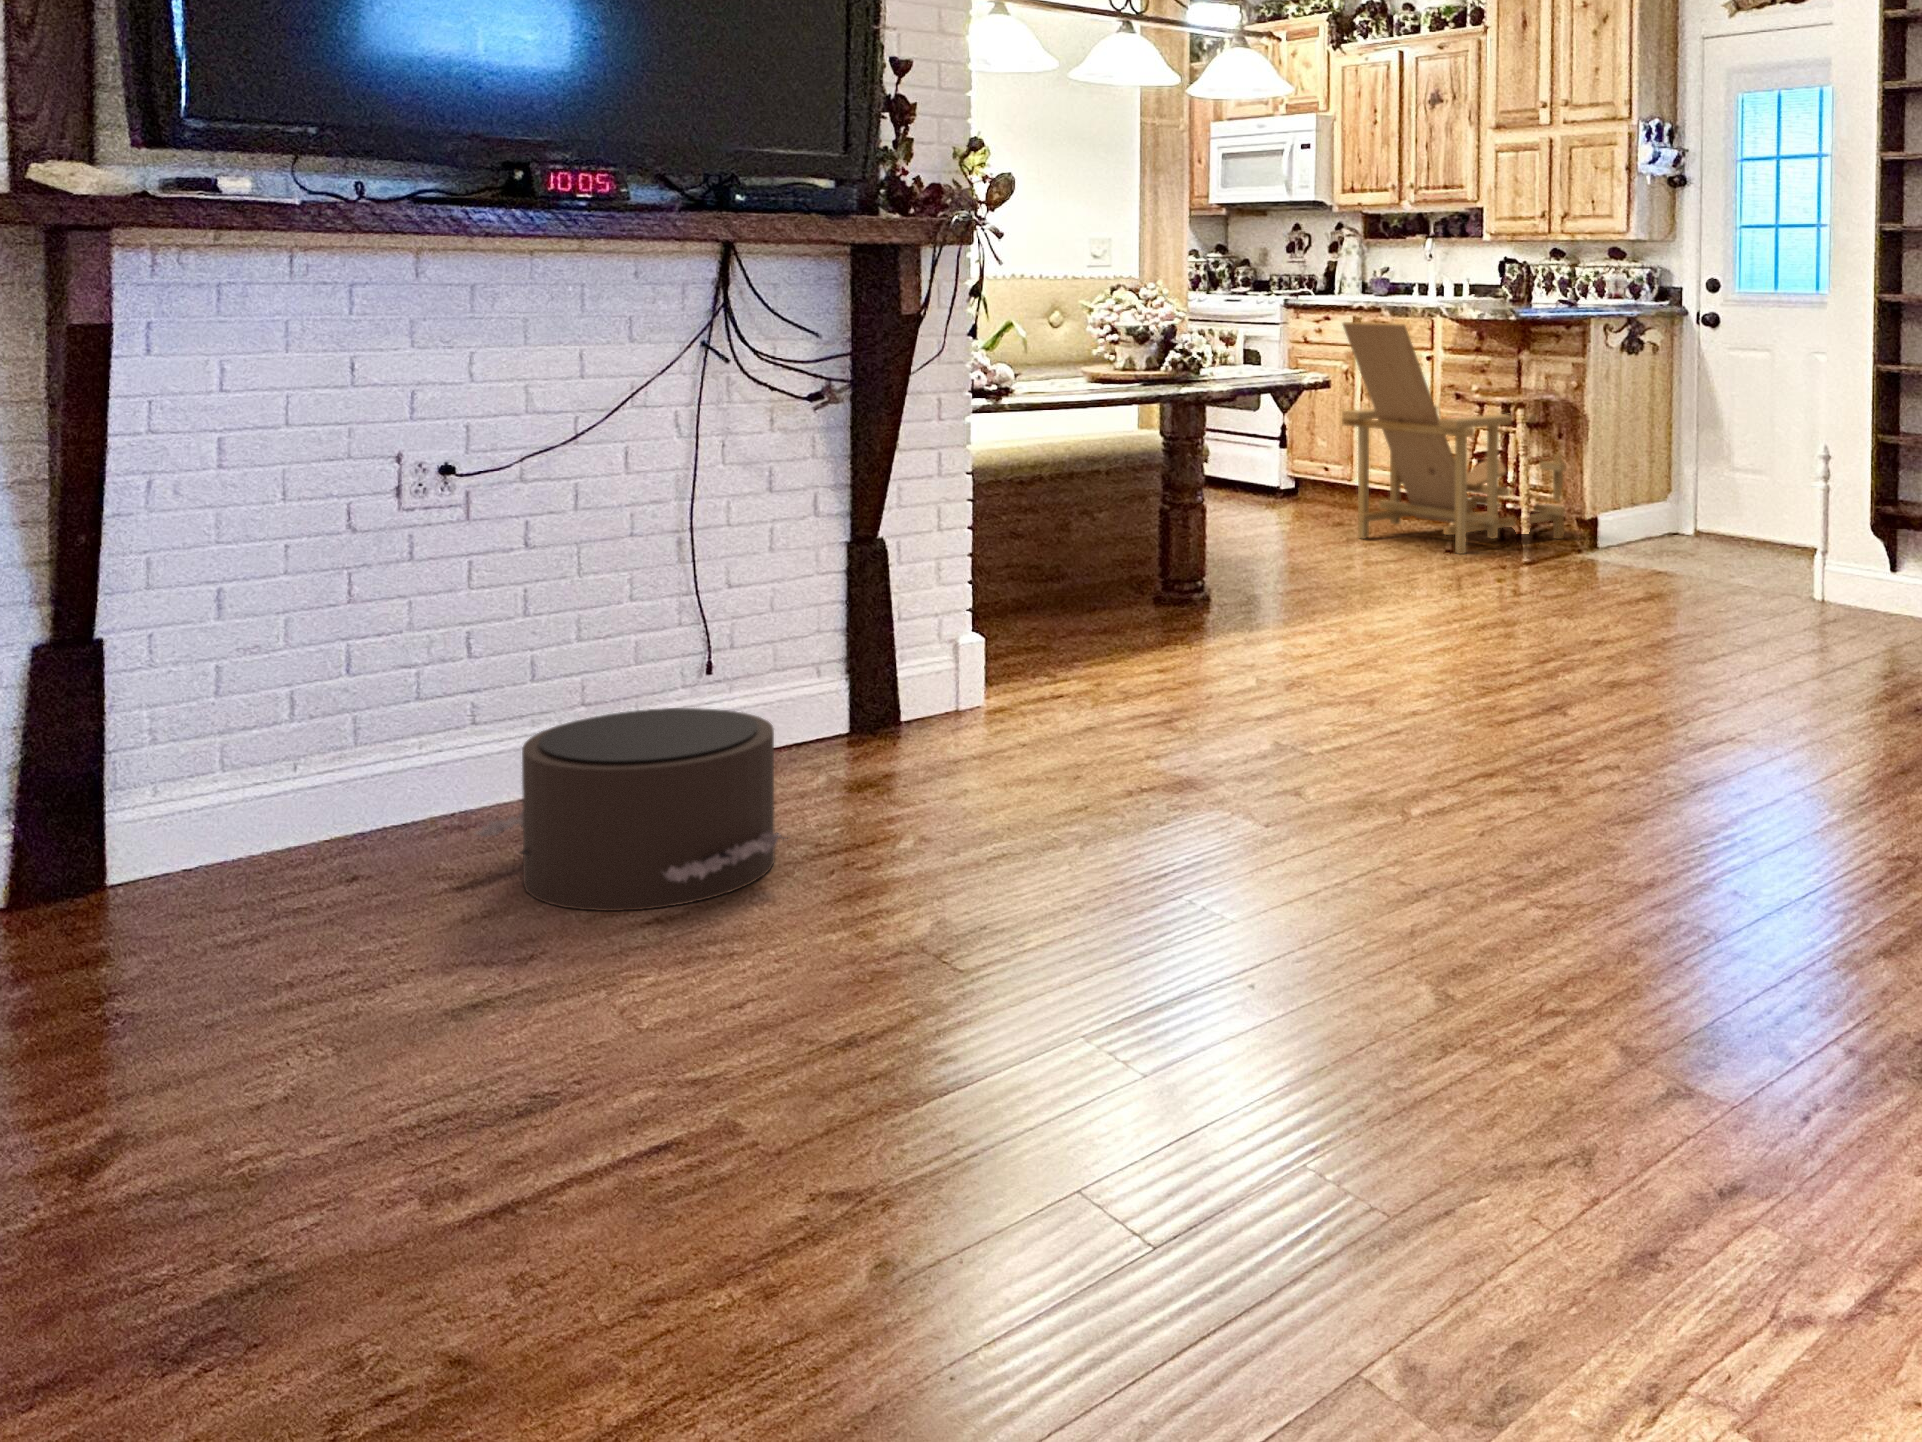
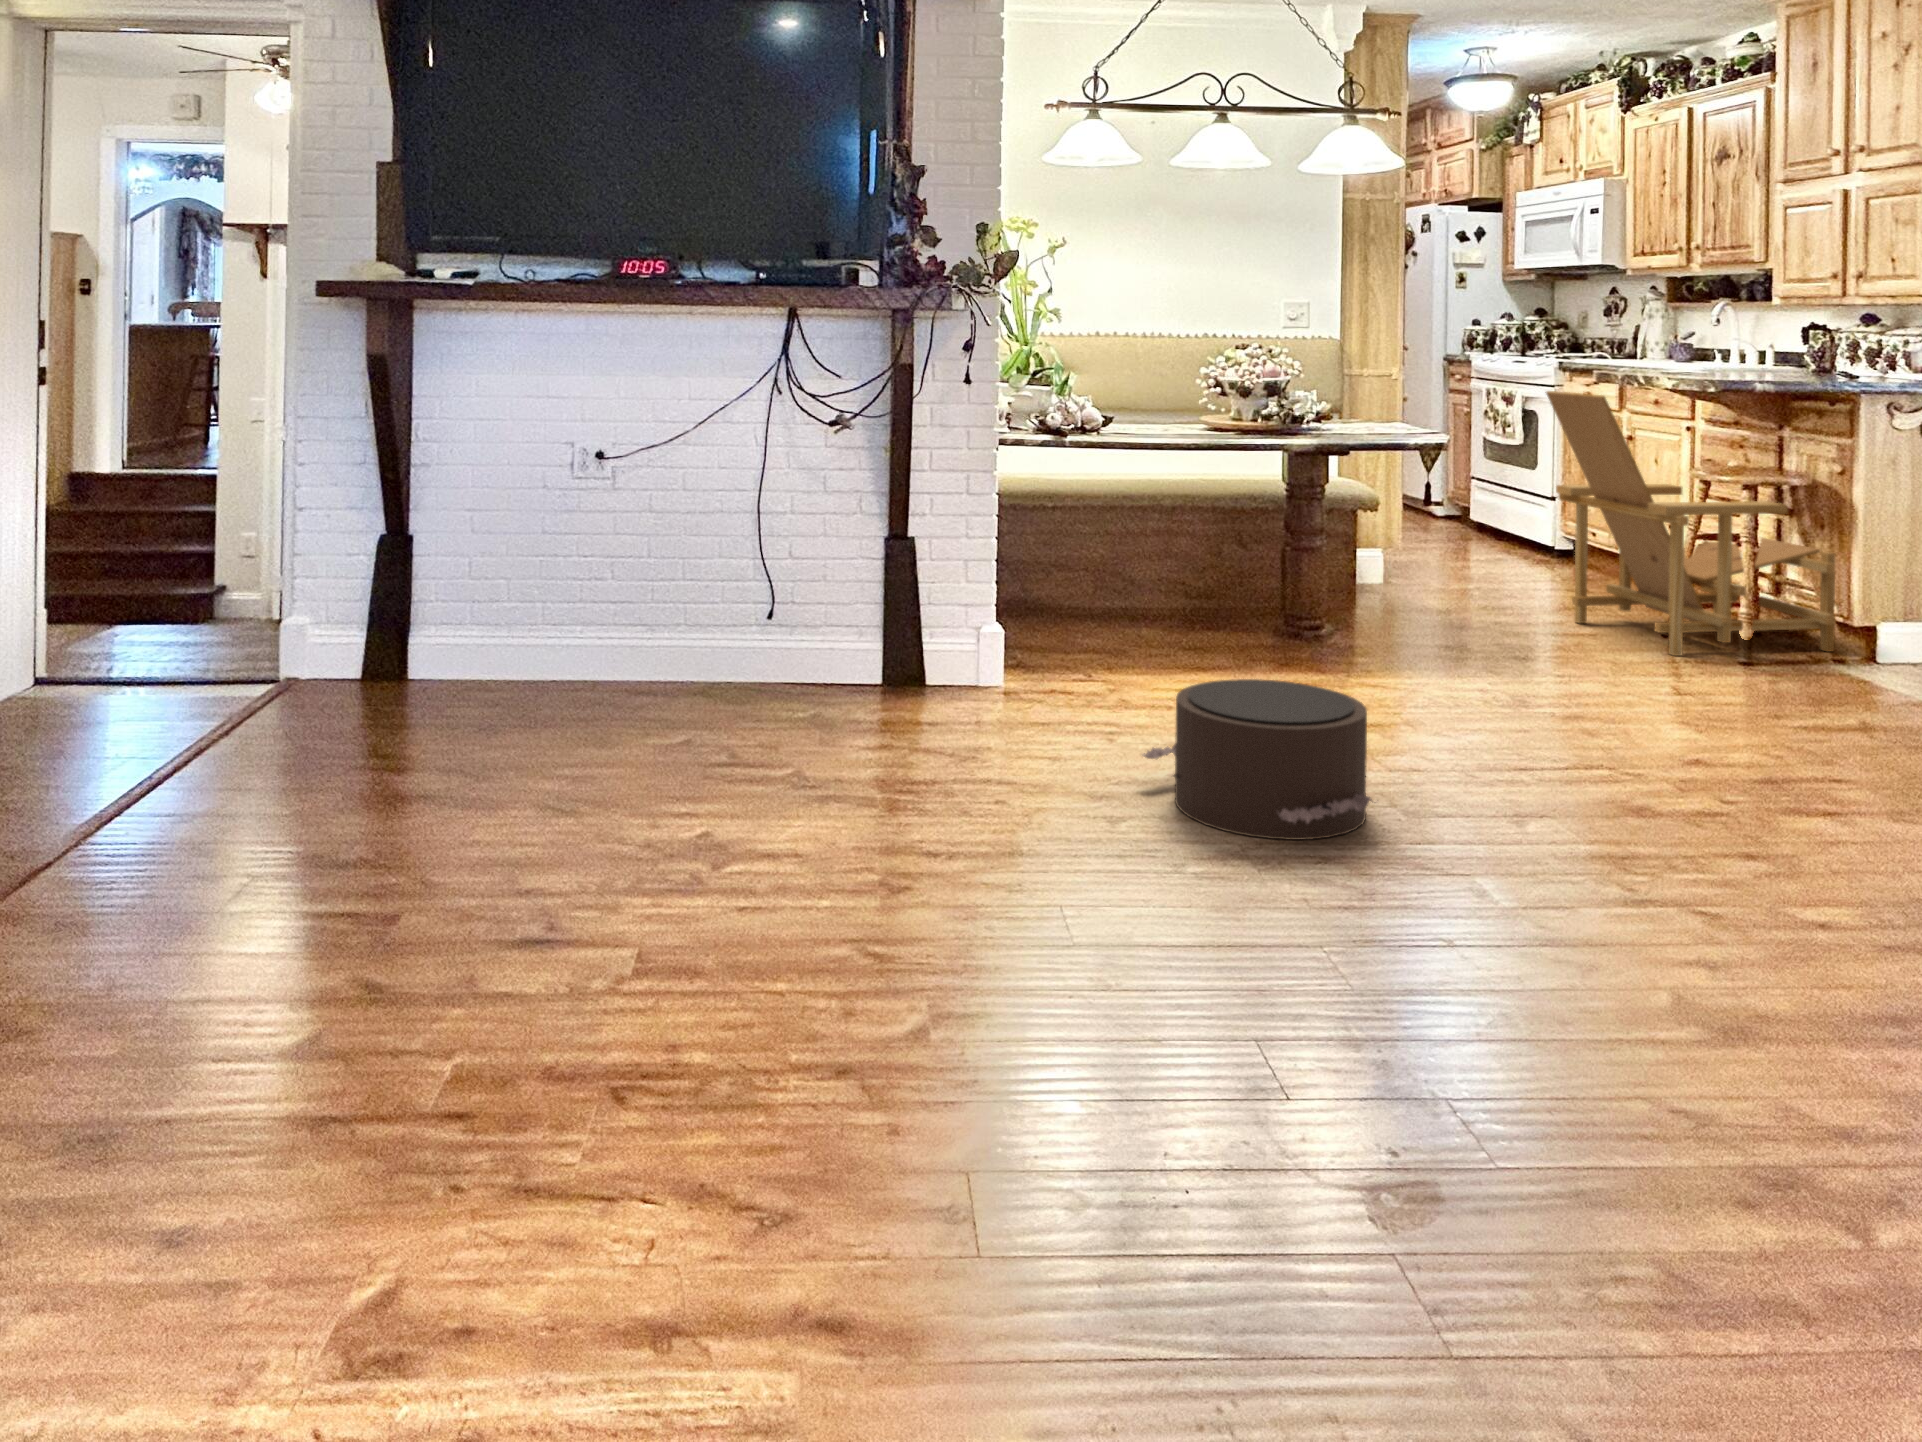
pouf: present [475,708,785,911] -> present [1142,679,1373,840]

